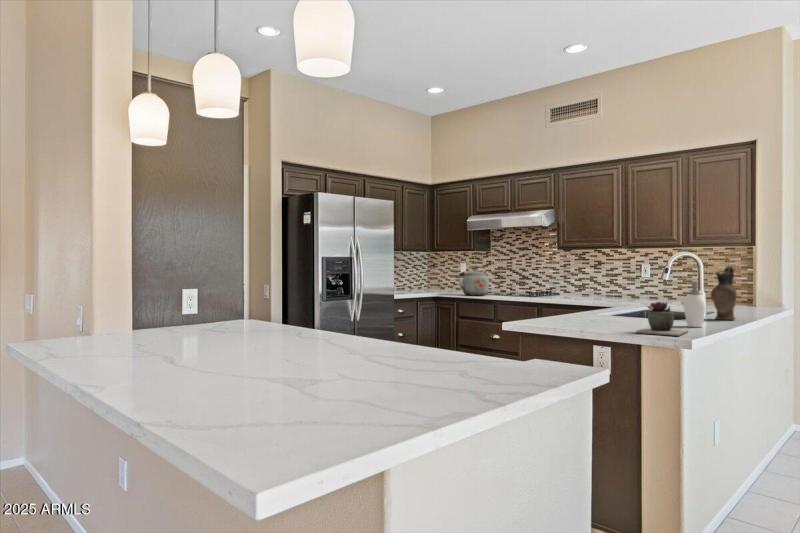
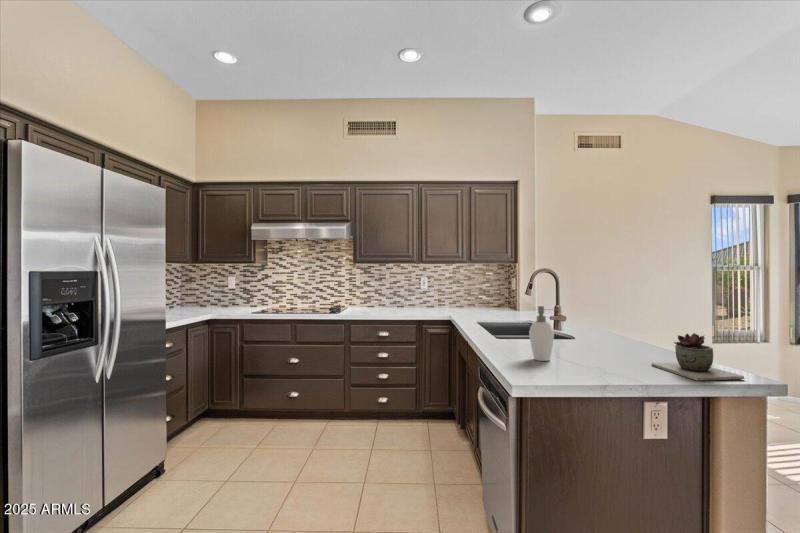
ceramic pitcher: present [711,266,737,320] -> none [579,283,603,333]
kettle: present [458,270,489,295] -> none [244,285,282,315]
soap dispenser: present [684,282,706,327] -> present [529,306,554,361]

